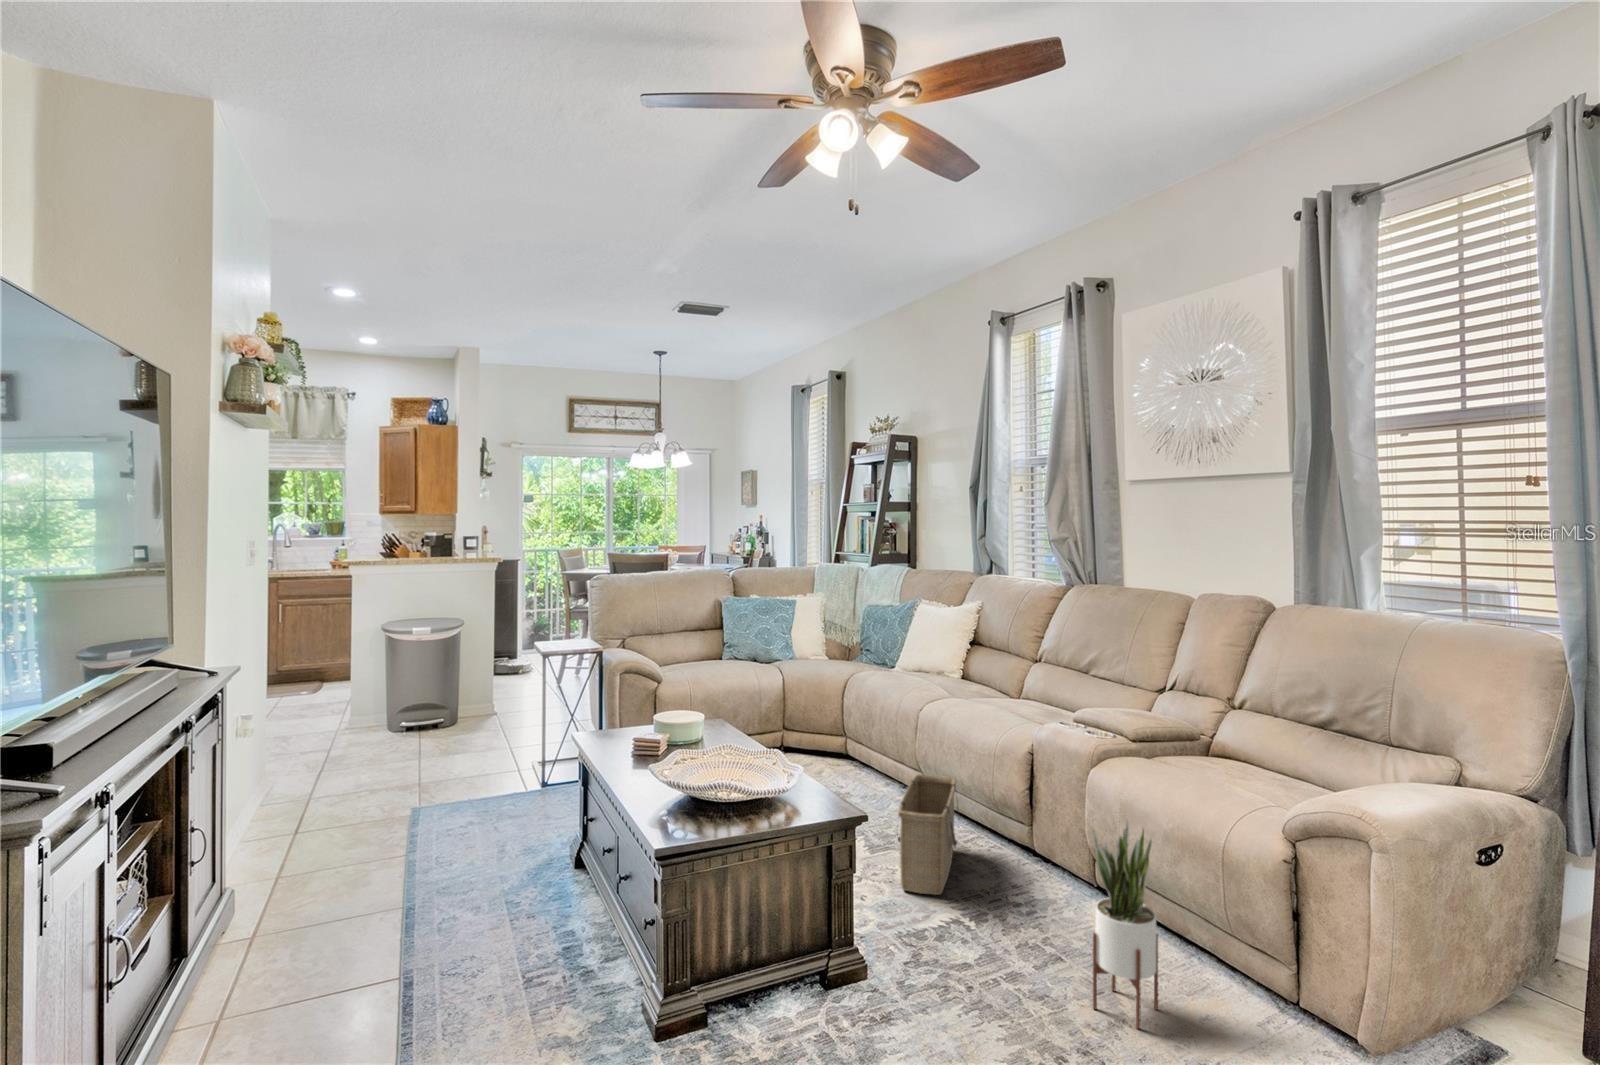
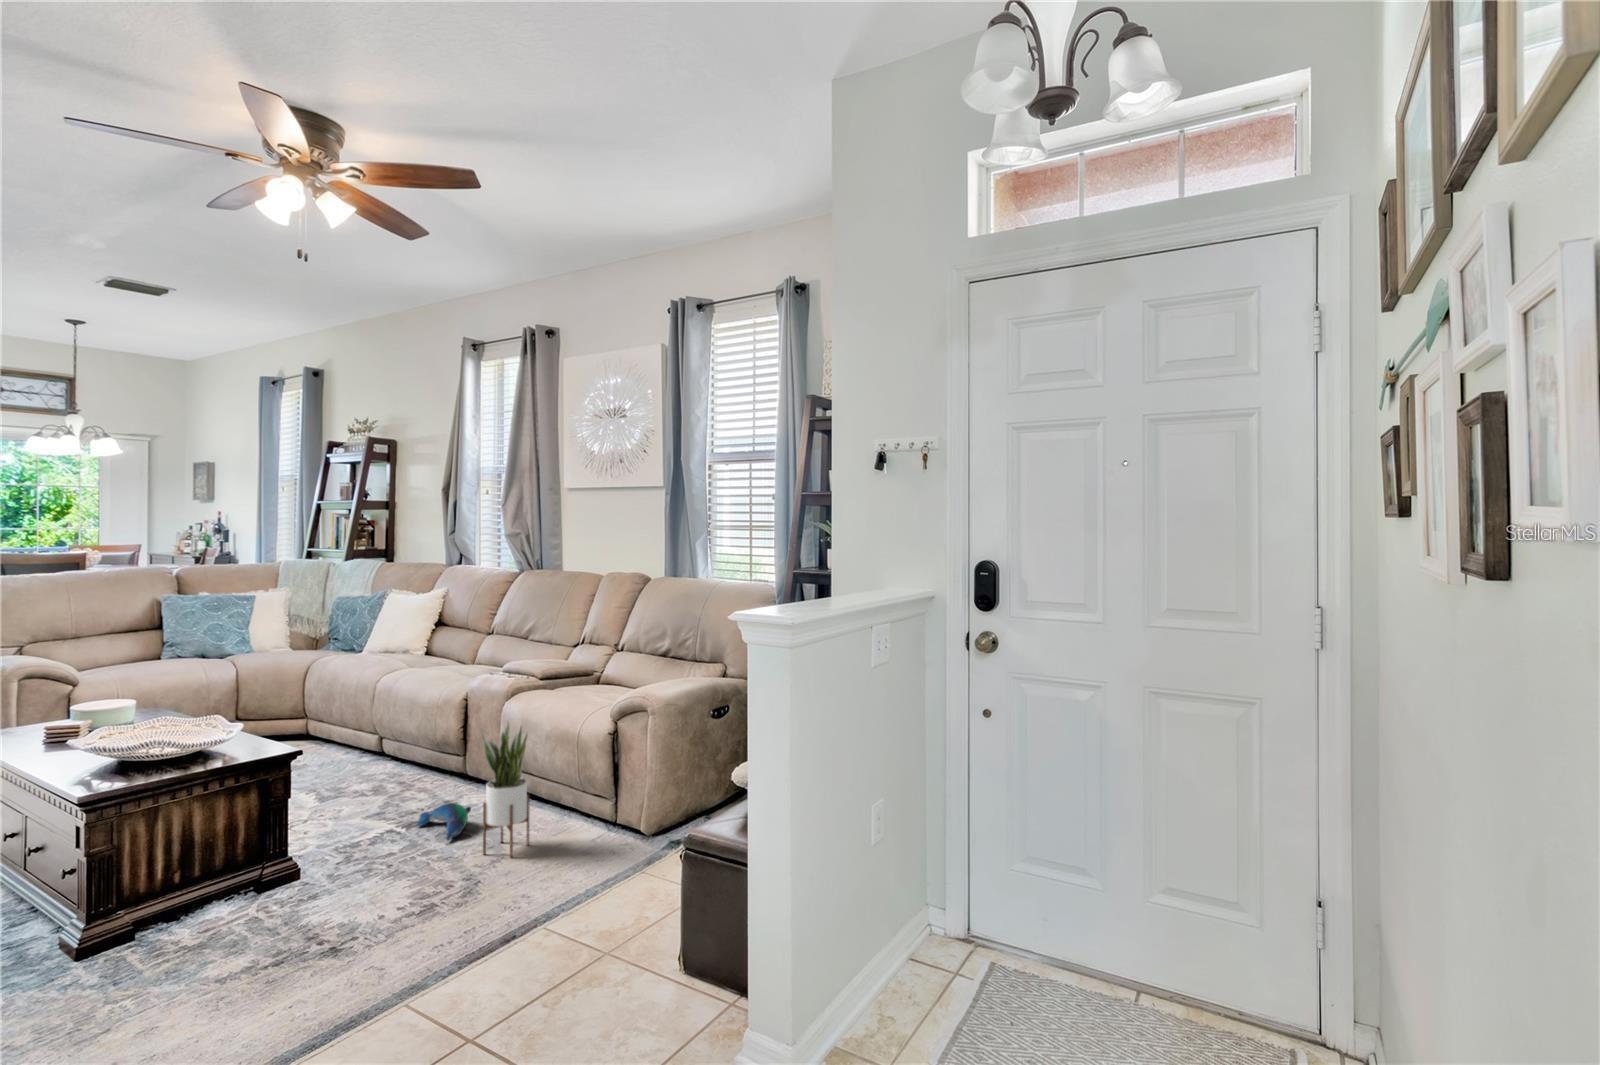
basket: present [898,774,957,895] -> none [342,728,404,820]
plush toy: none [987,902,1059,965] -> present [417,803,471,840]

